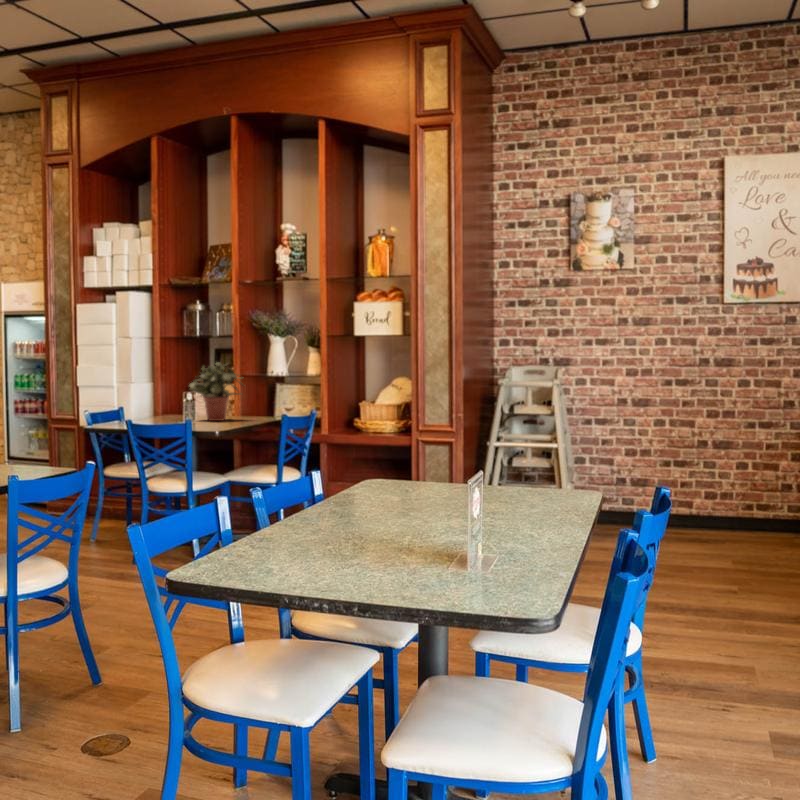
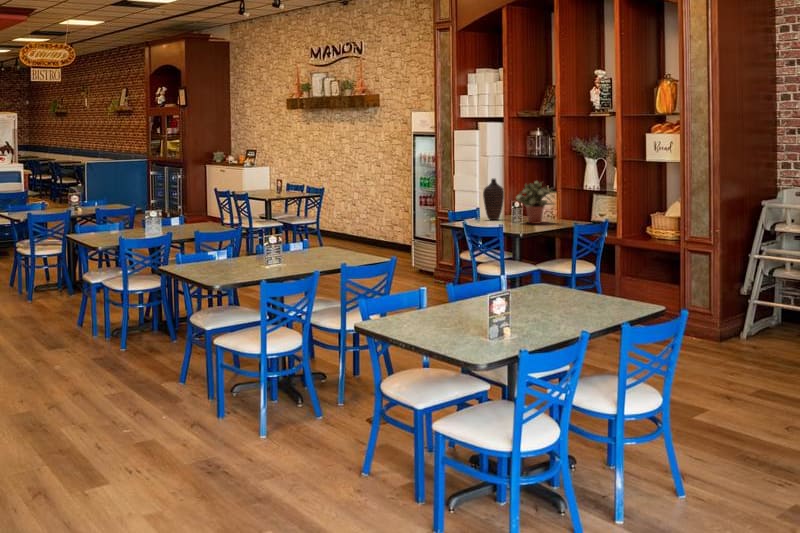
decorative vase: none [138,362,166,419] -> present [483,178,504,220]

